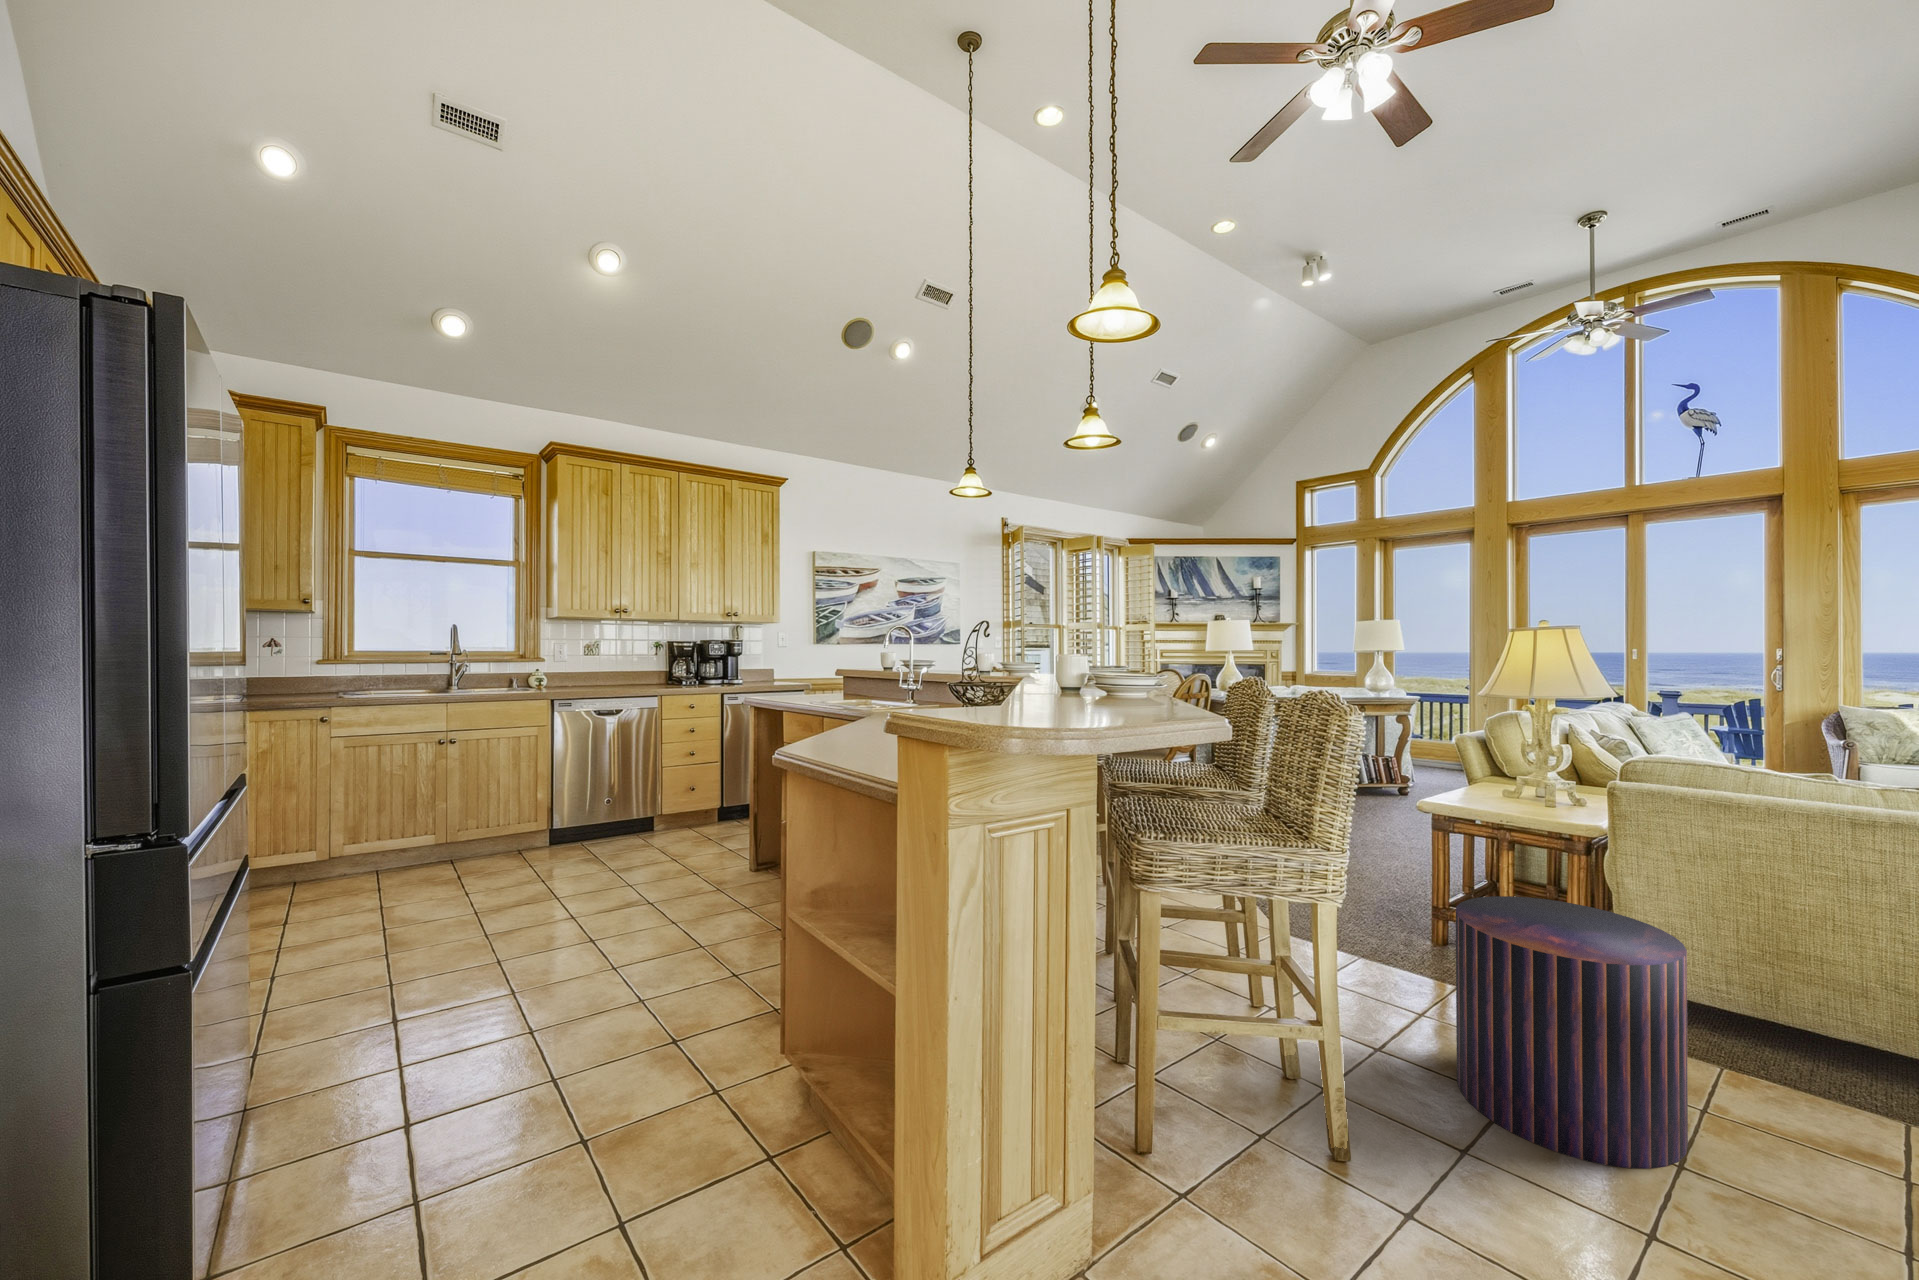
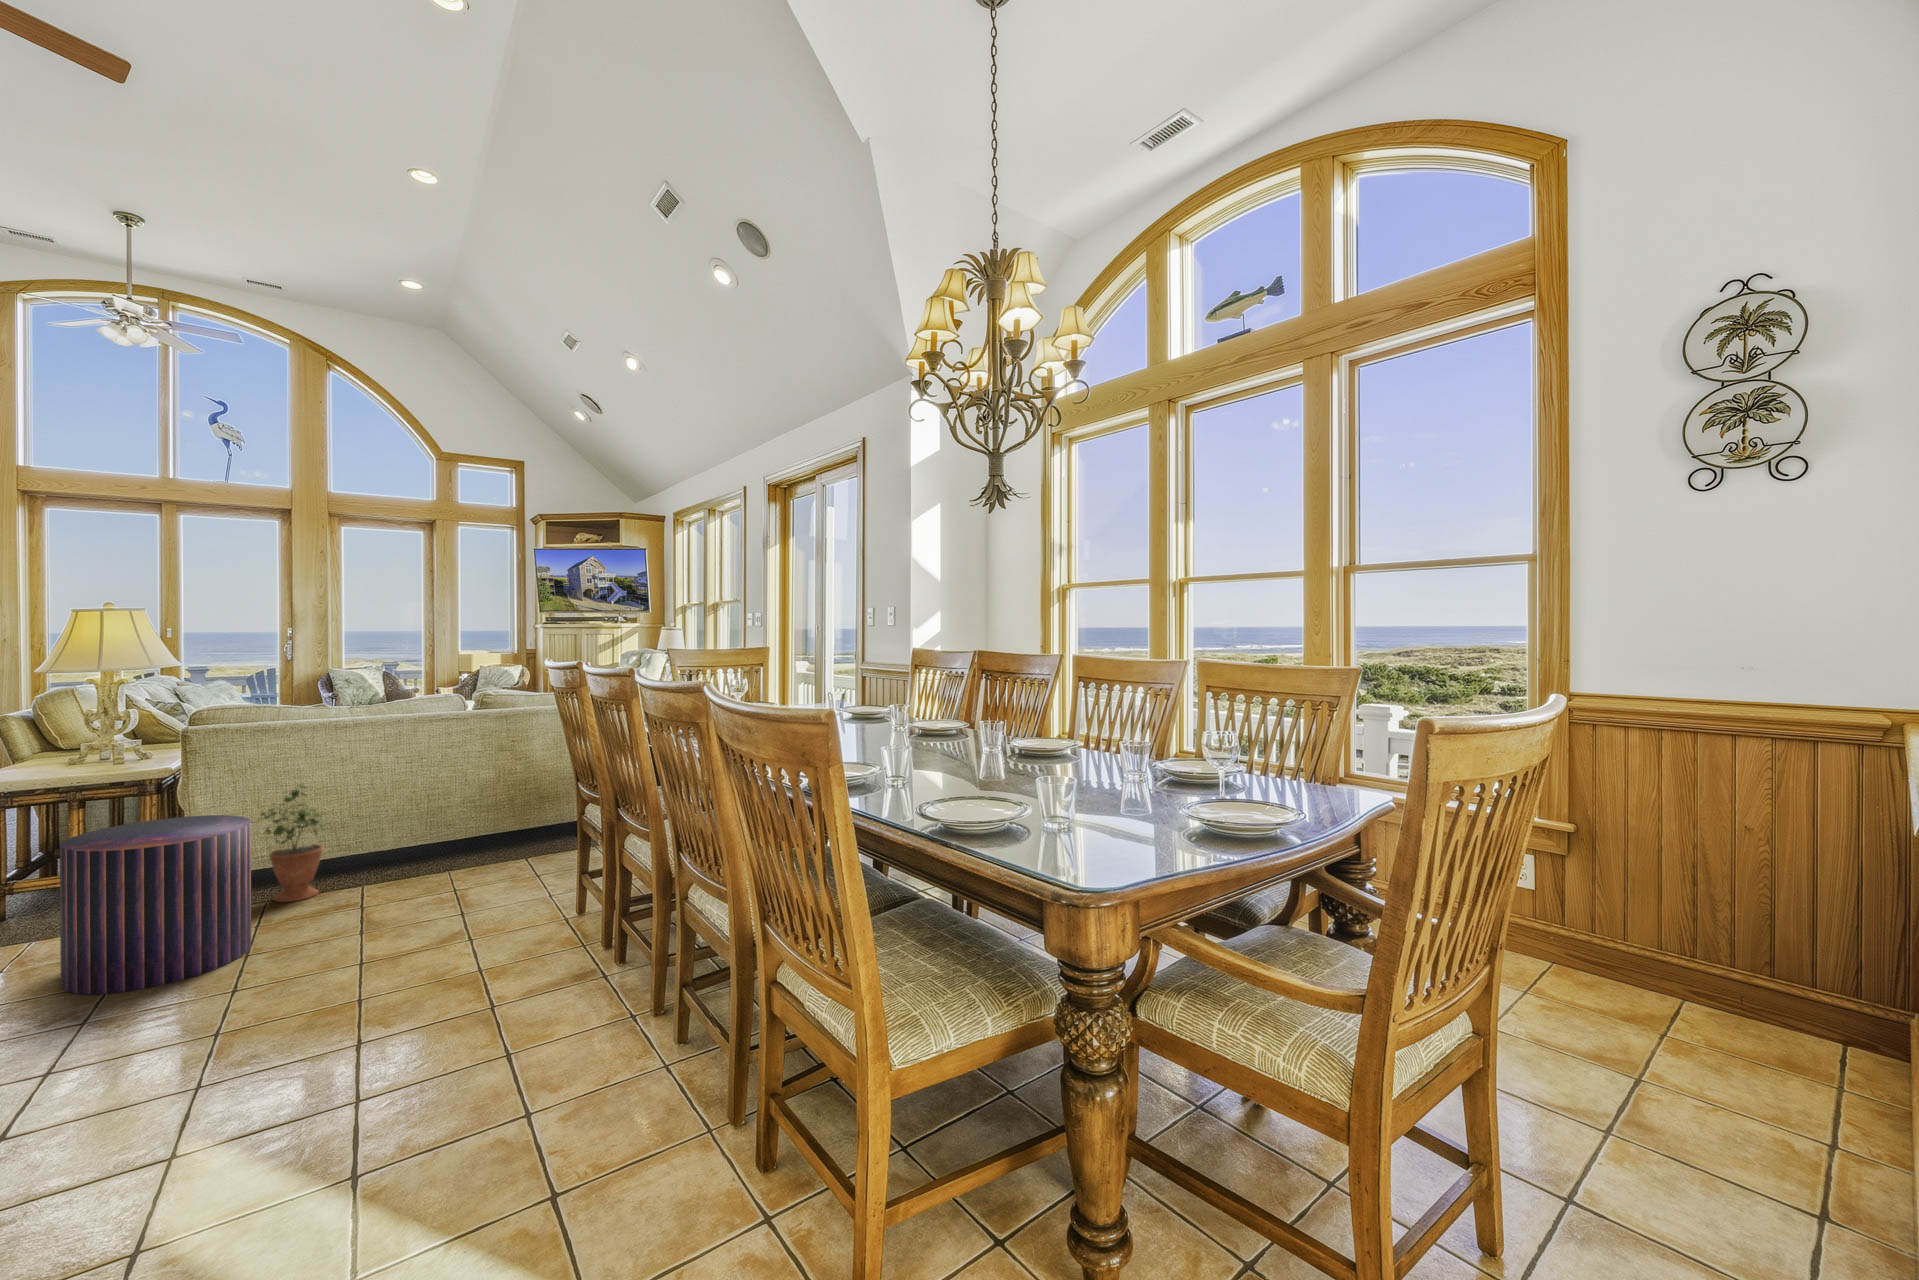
potted plant: none [1705,884,1825,1095] -> present [257,784,323,902]

